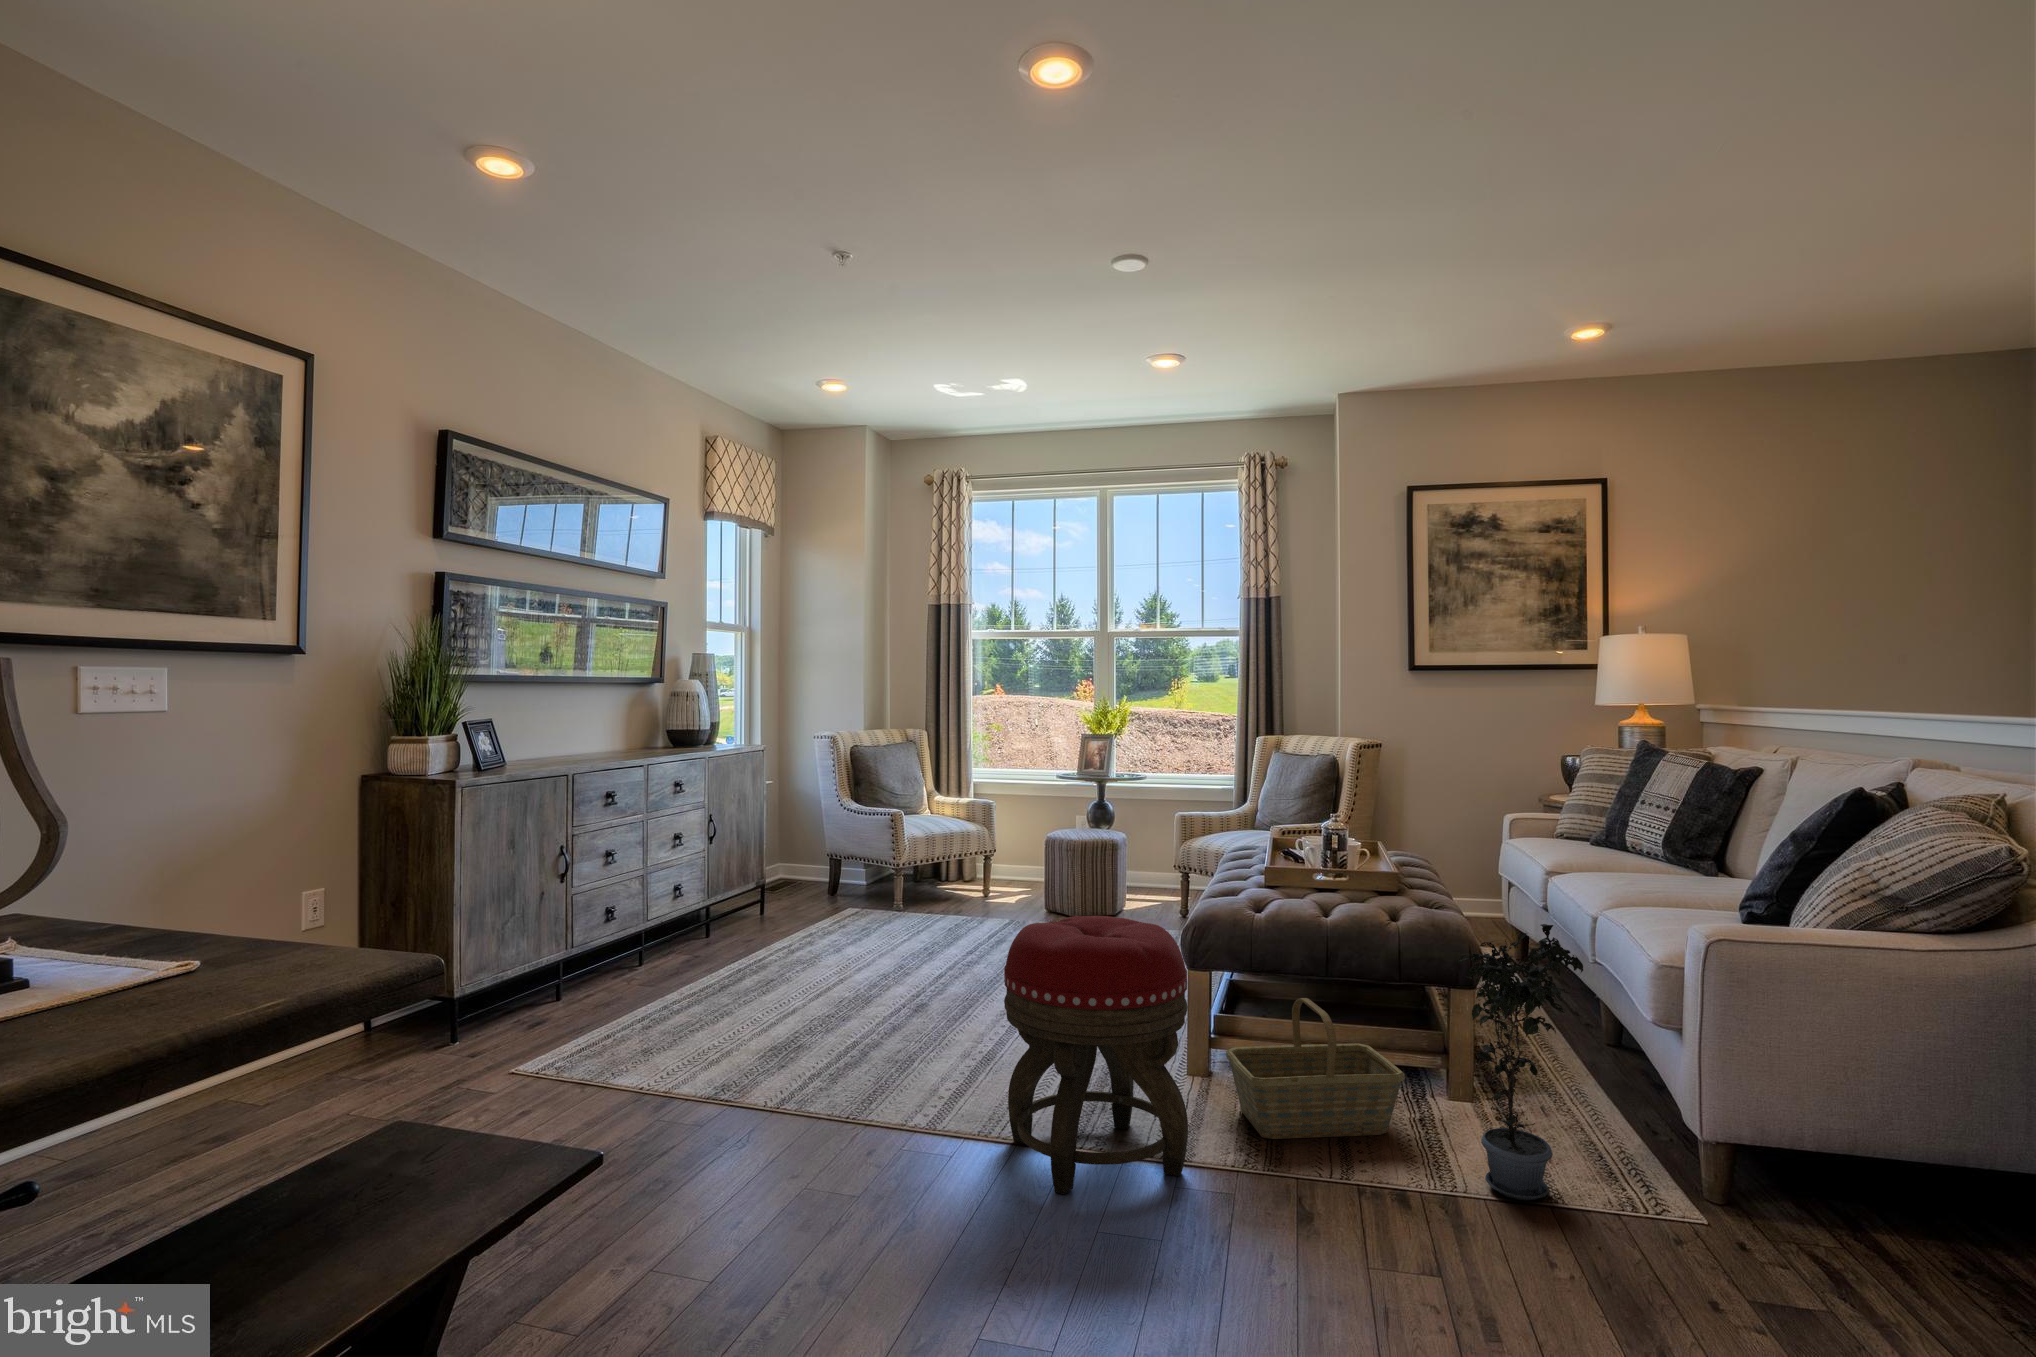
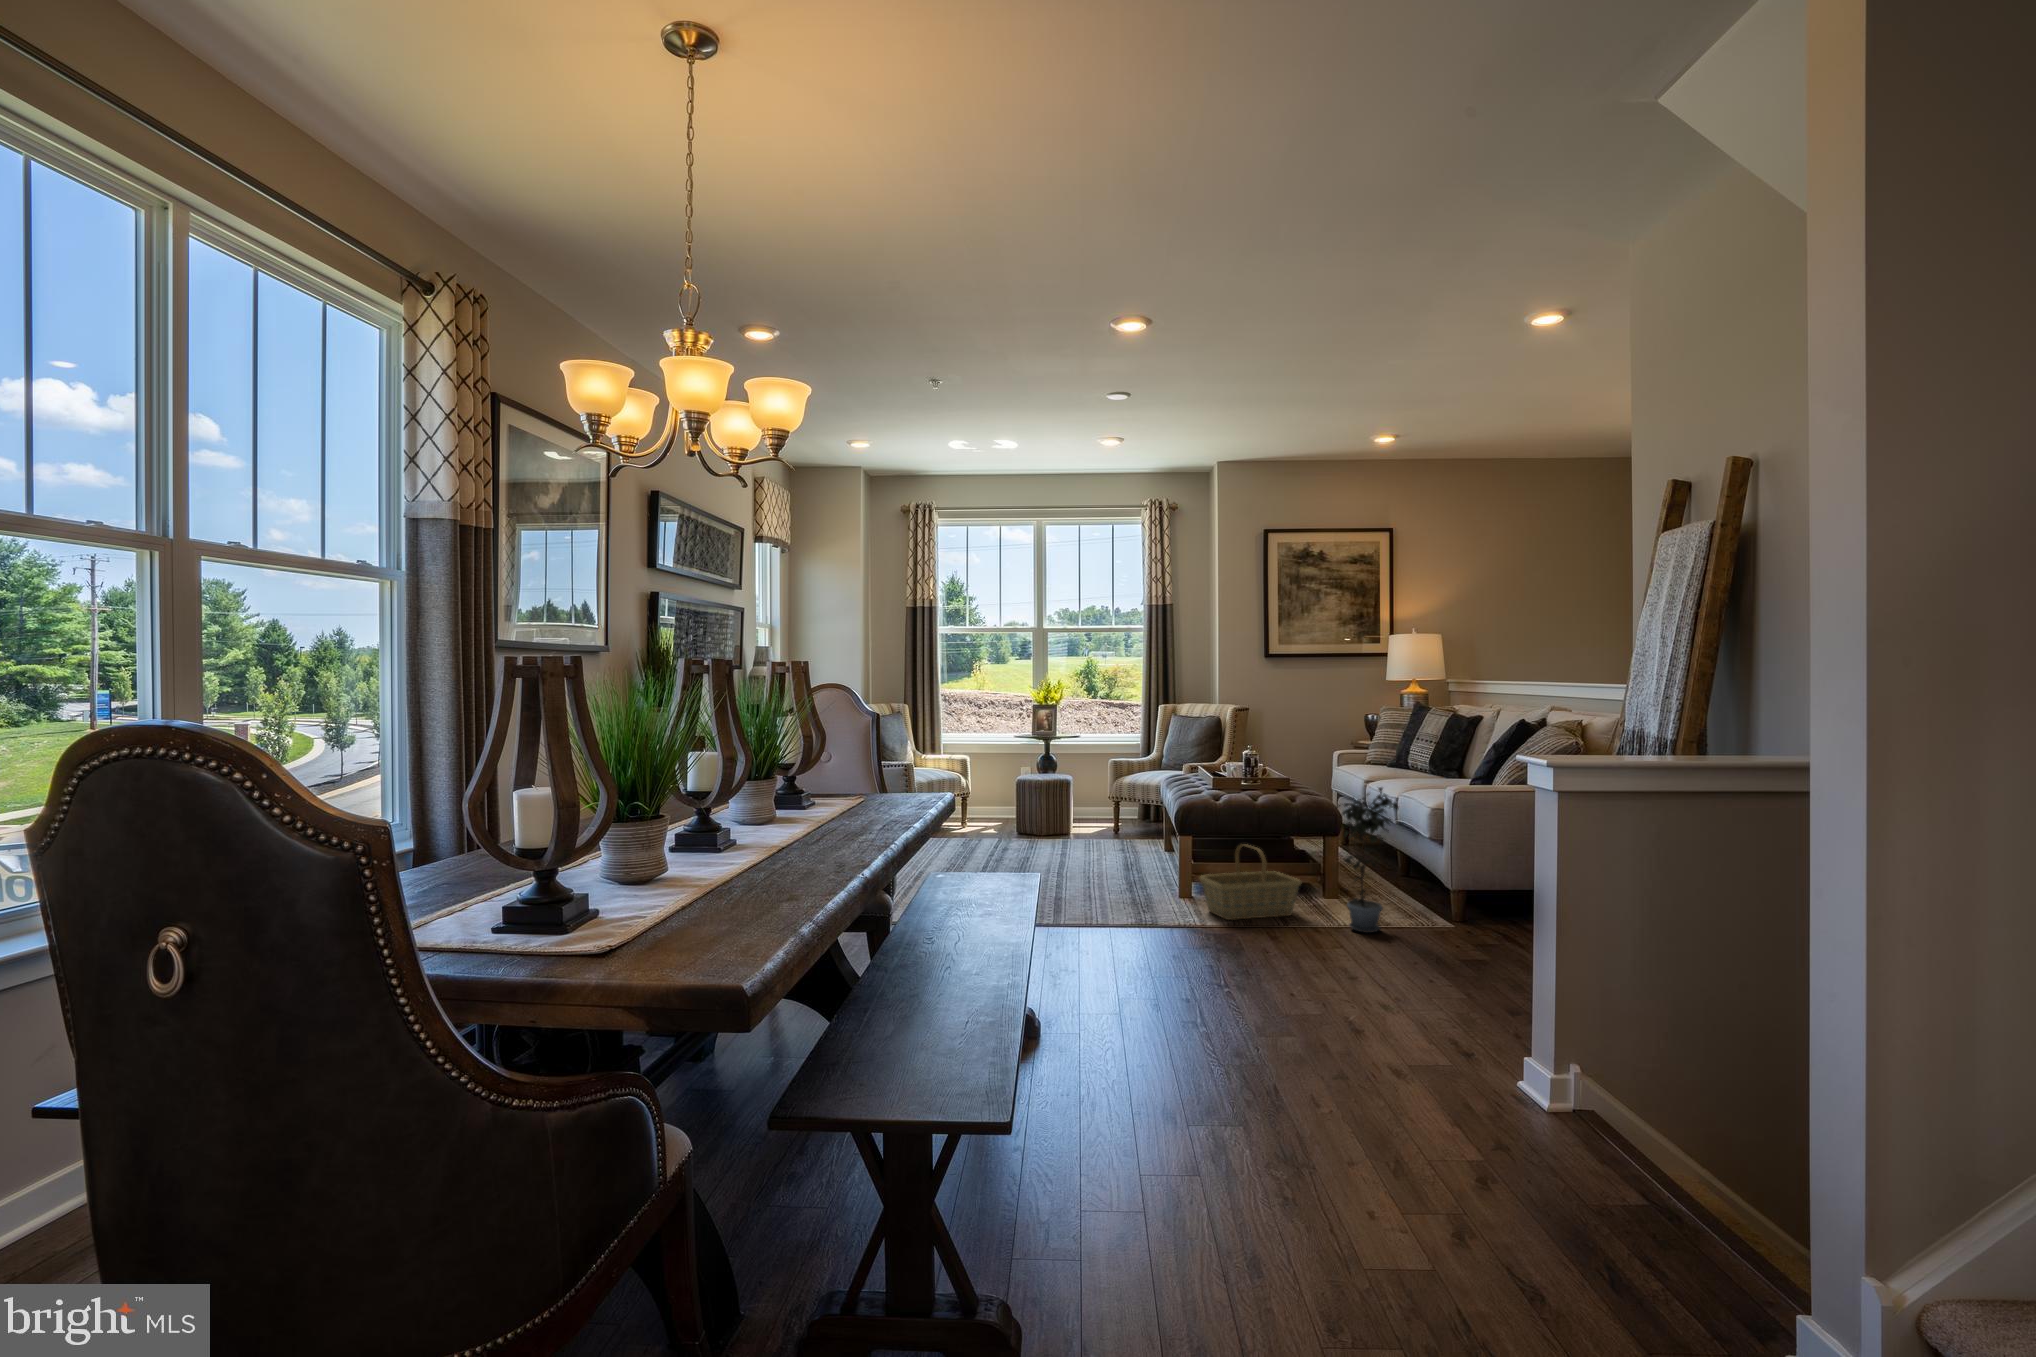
footstool: present [1004,916,1188,1194] -> none [1086,796,1194,942]

